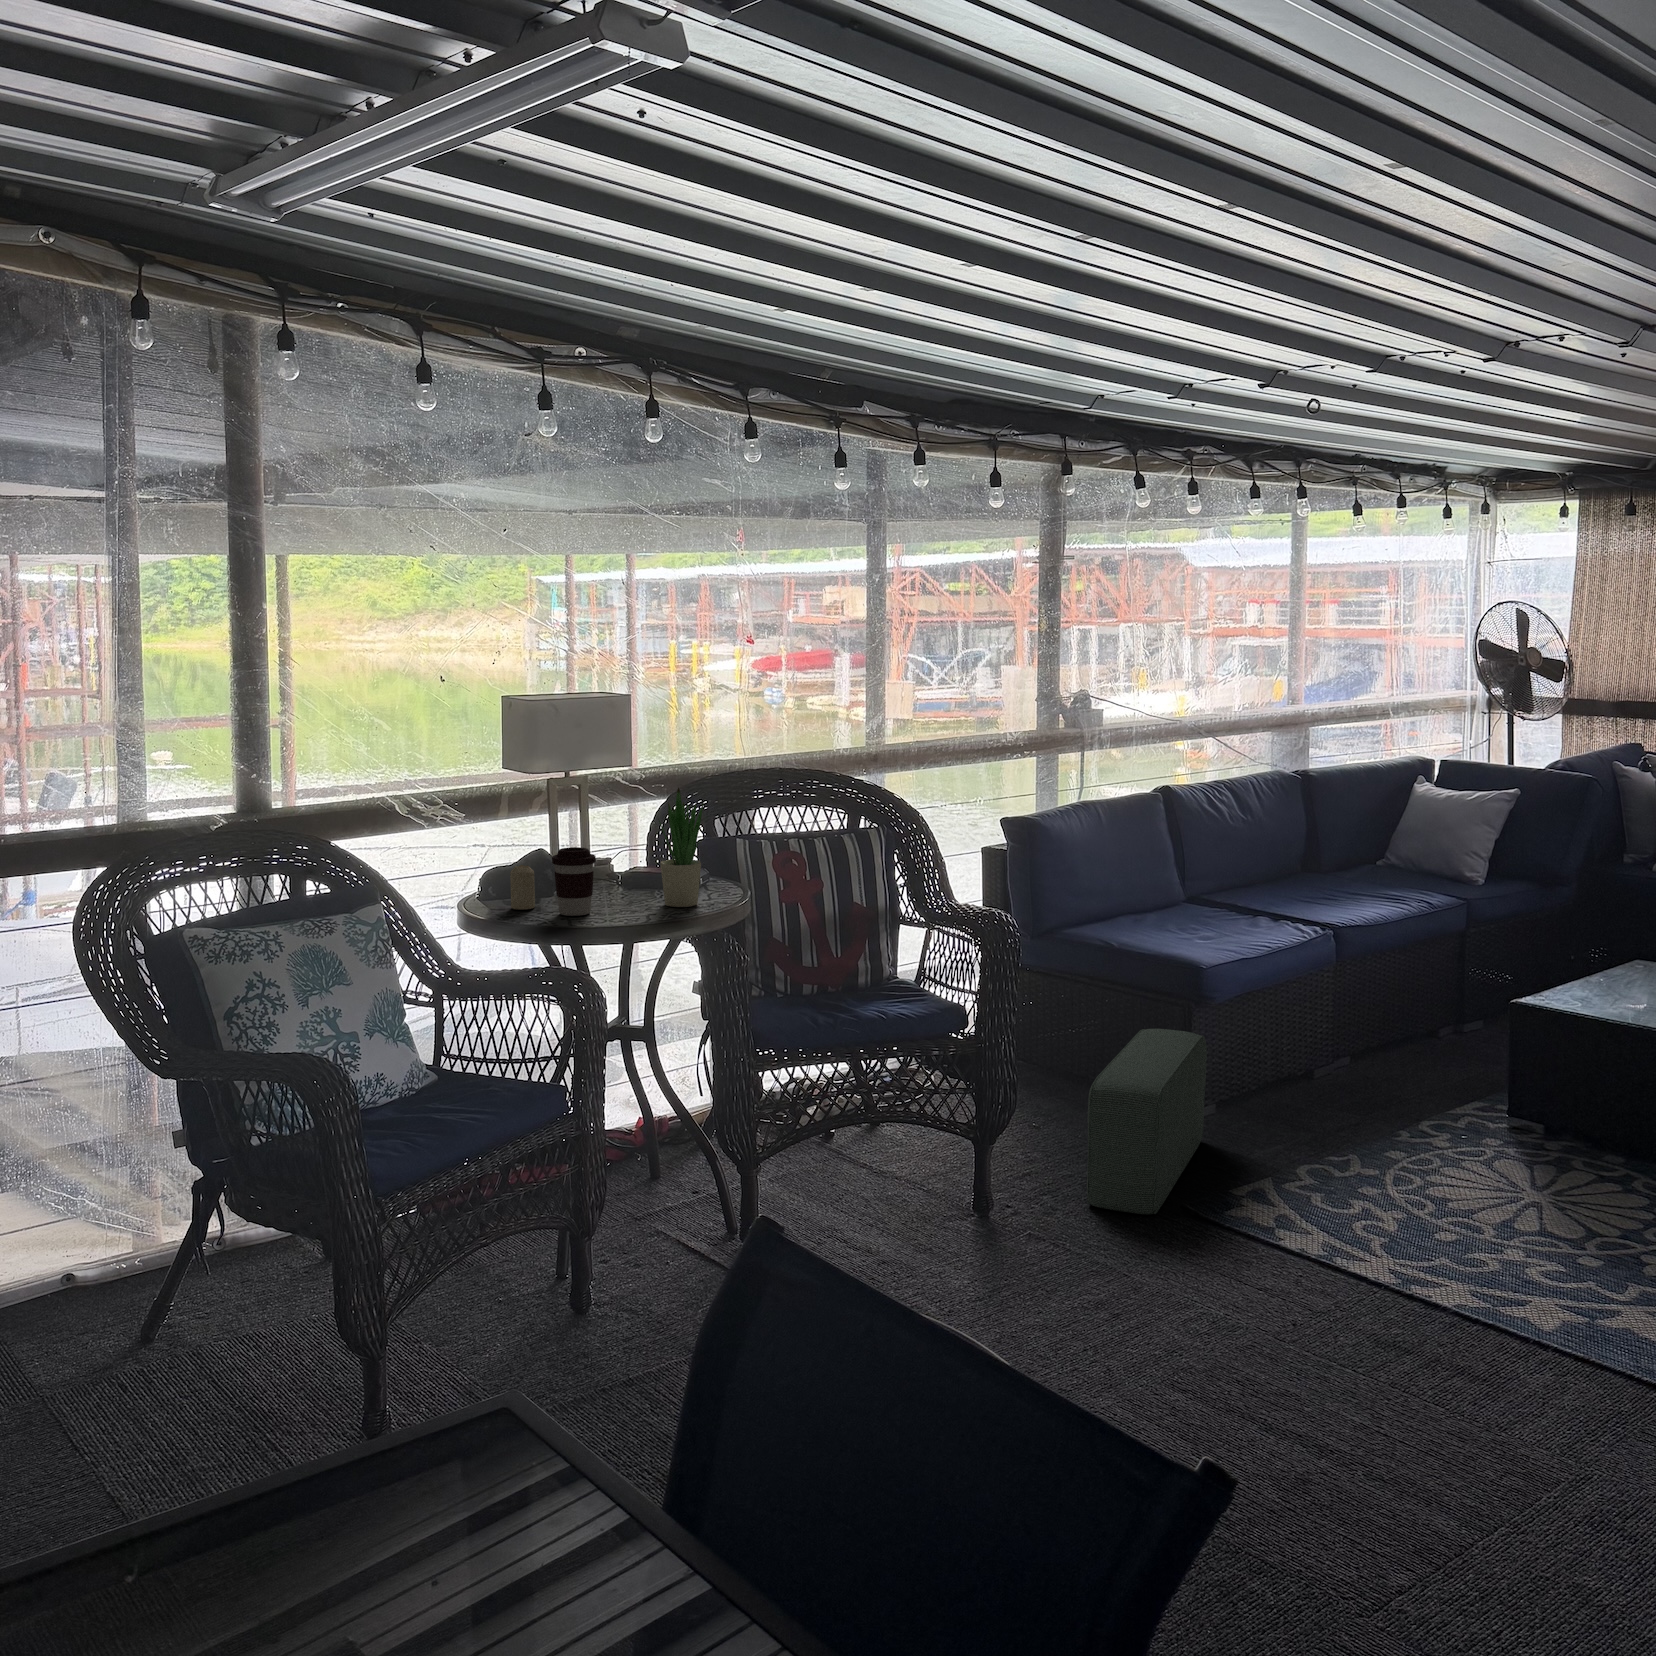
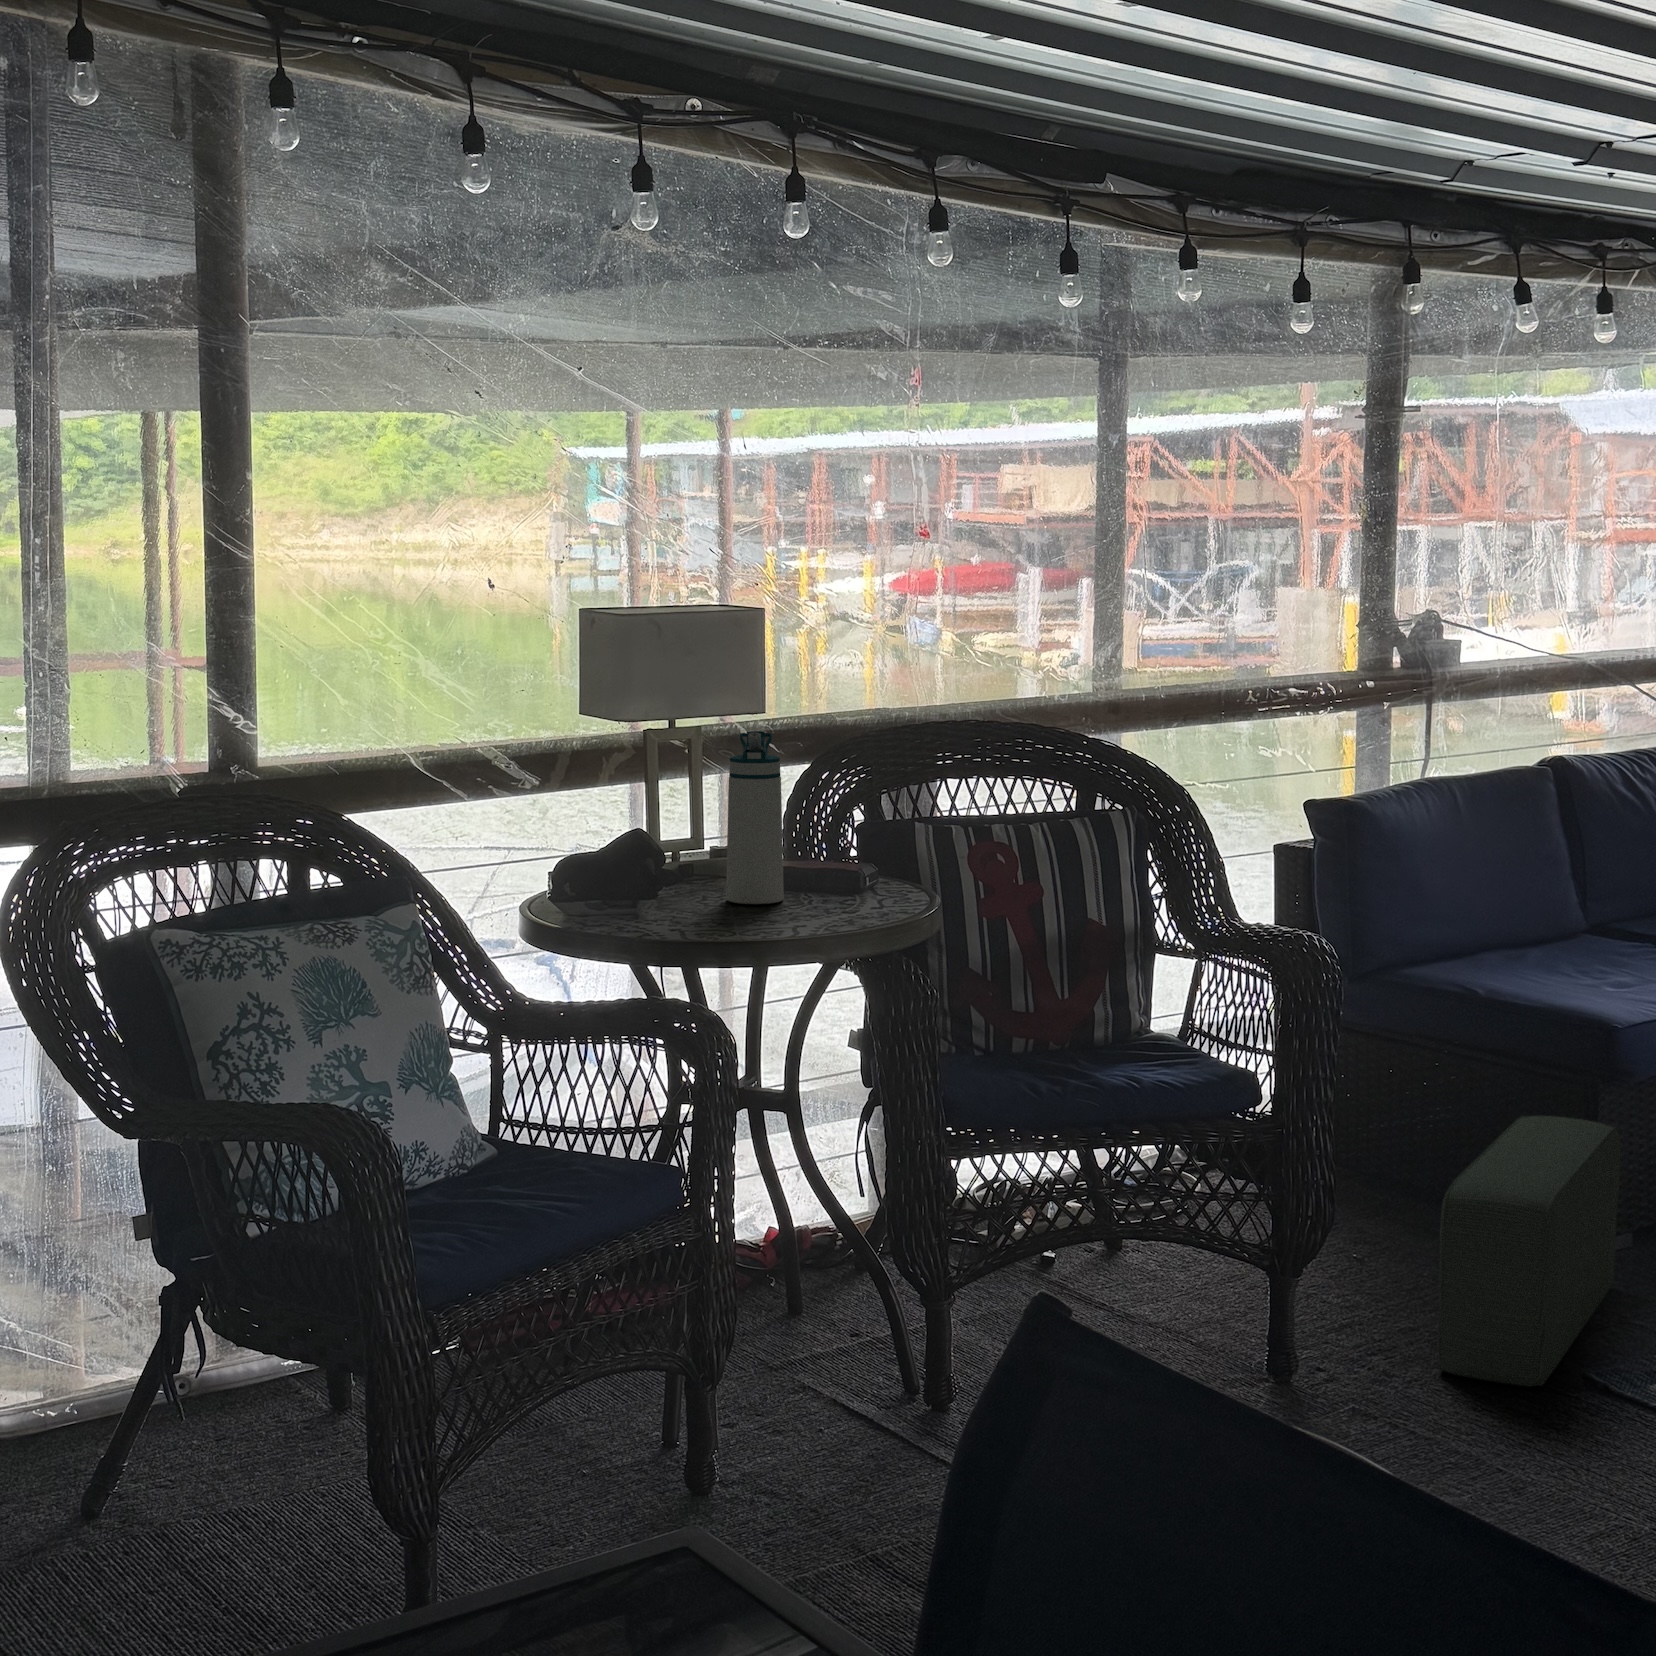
water bottle: none [602,781,641,900] -> present [726,731,784,904]
potted plant: present [658,788,703,907] -> none [810,739,877,915]
coffee cup: present [552,847,596,916] -> none [659,826,722,924]
candle: present [510,865,535,910] -> none [597,851,632,915]

